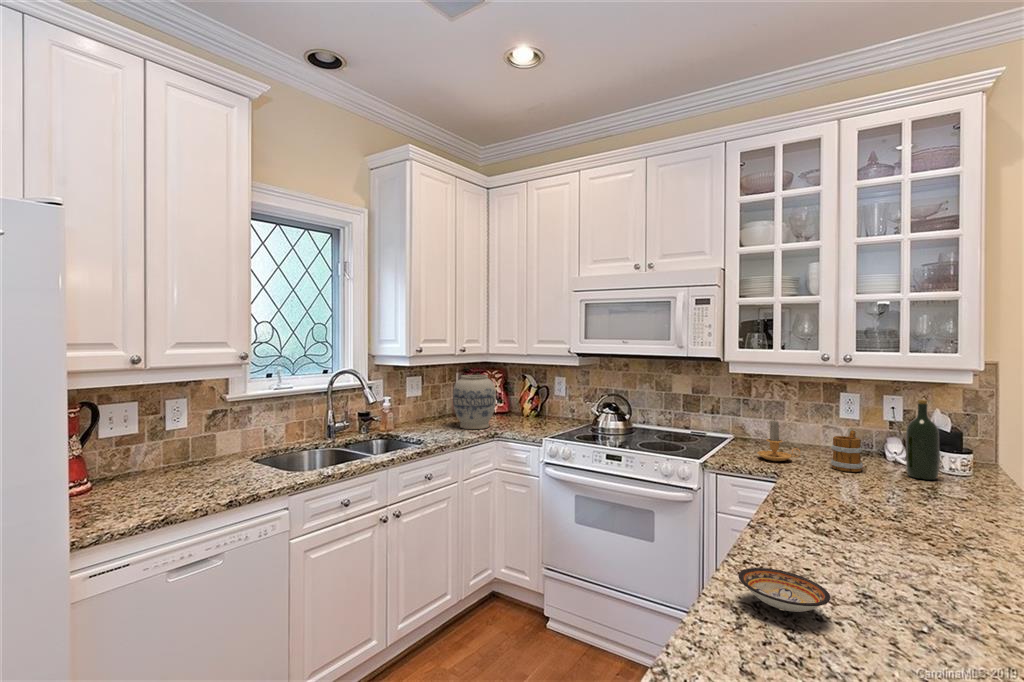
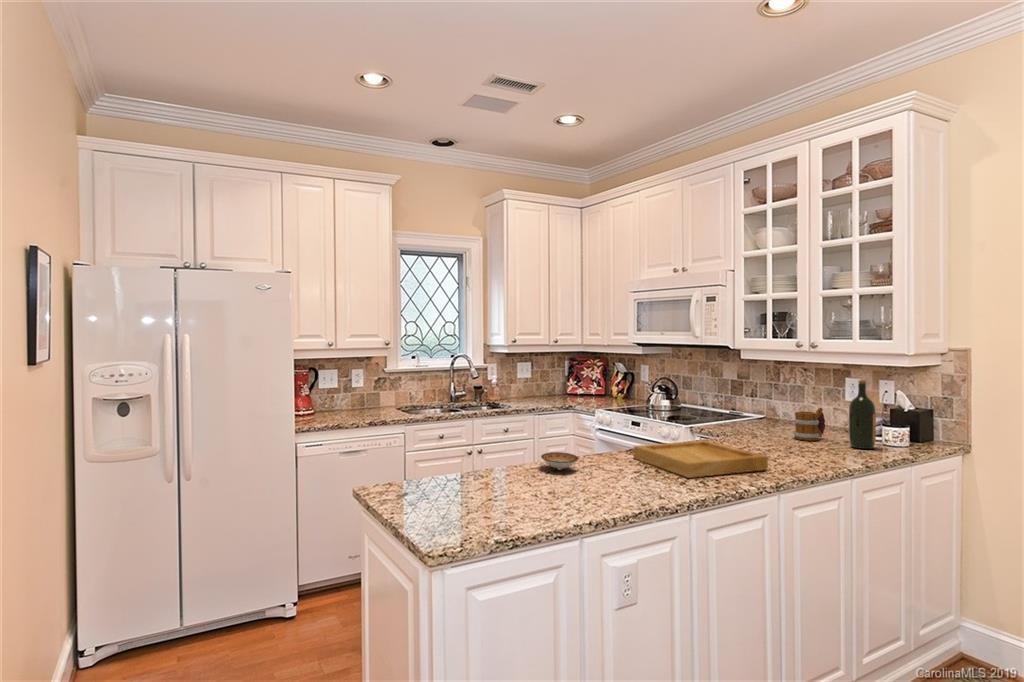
vase: present [453,375,496,429] -> none [545,361,579,403]
candle: present [757,420,801,461] -> none [745,396,776,432]
tray: none [793,496,985,591] -> present [634,441,768,478]

